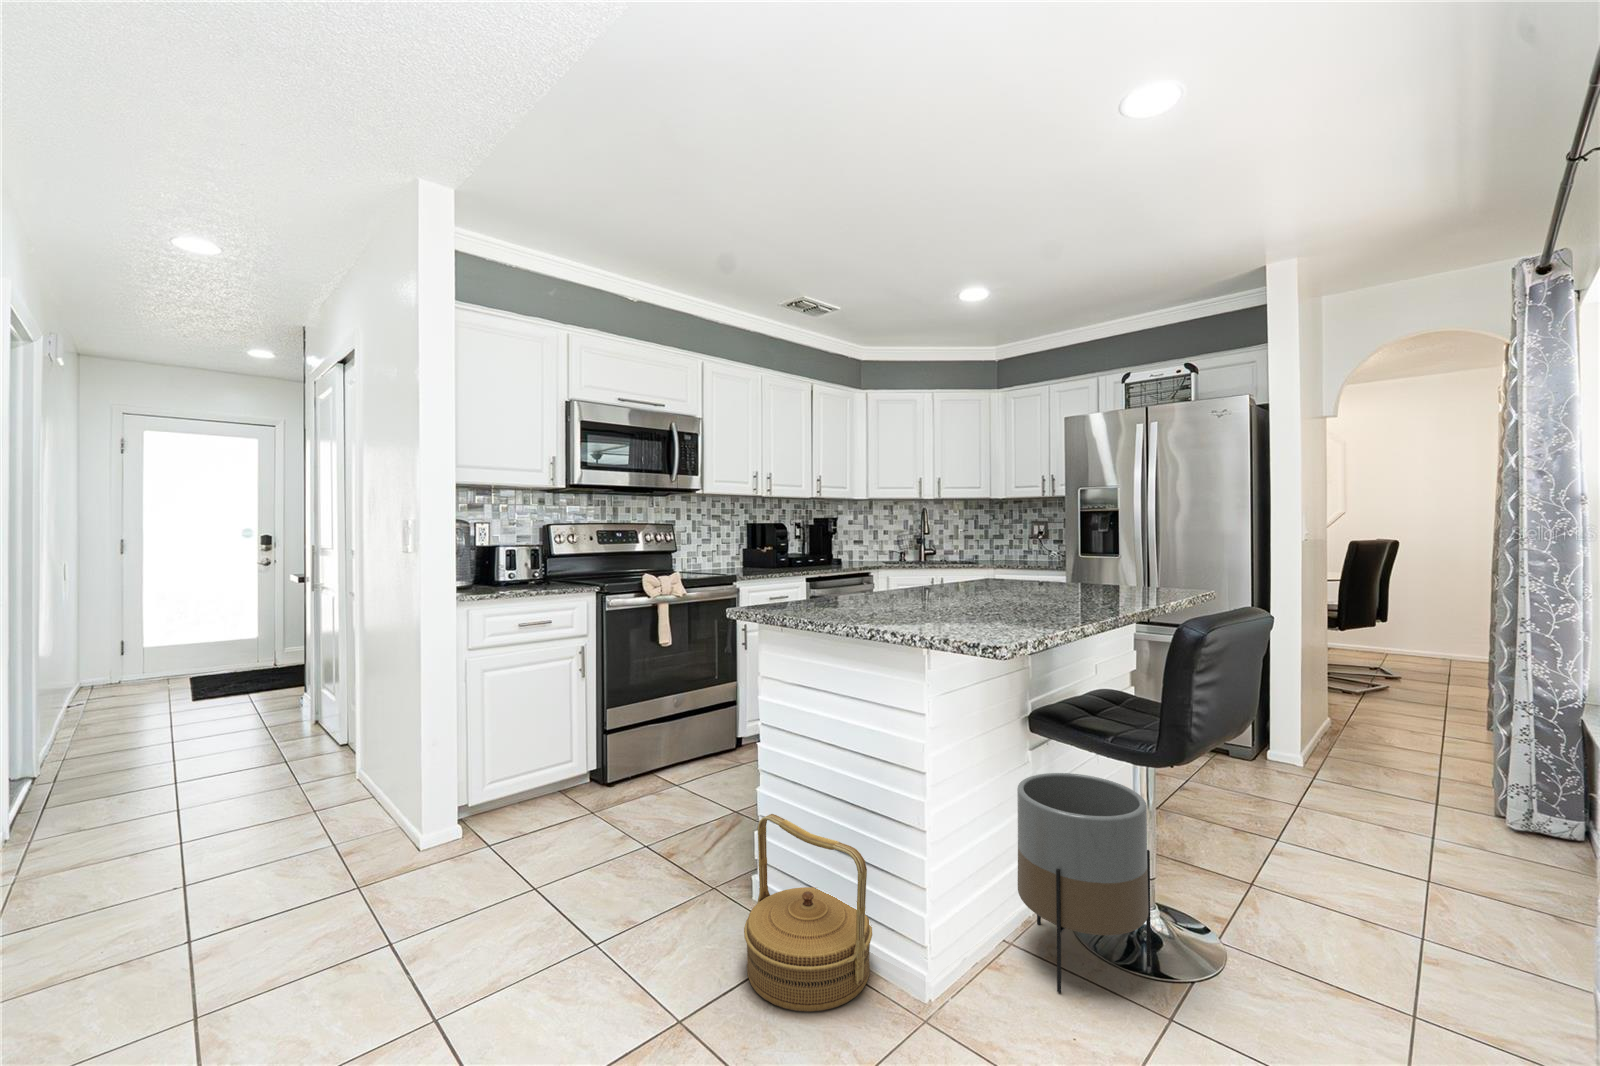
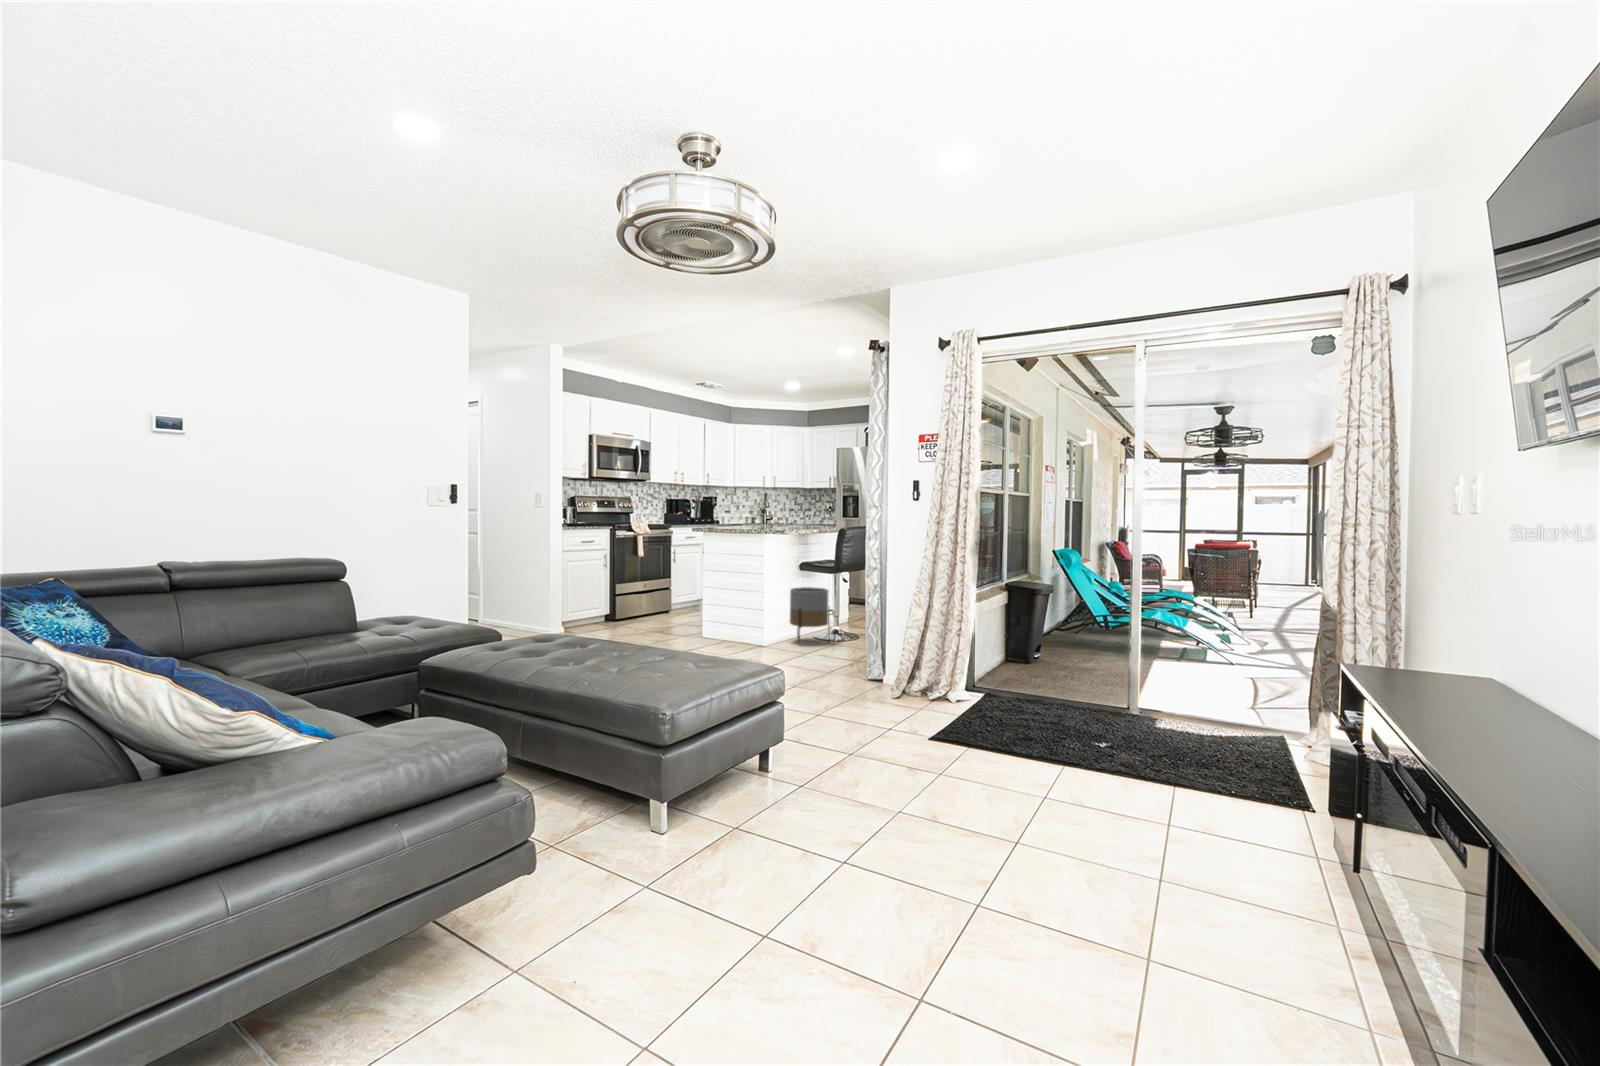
woven basket: present [744,814,872,1012] -> none [700,600,742,650]

